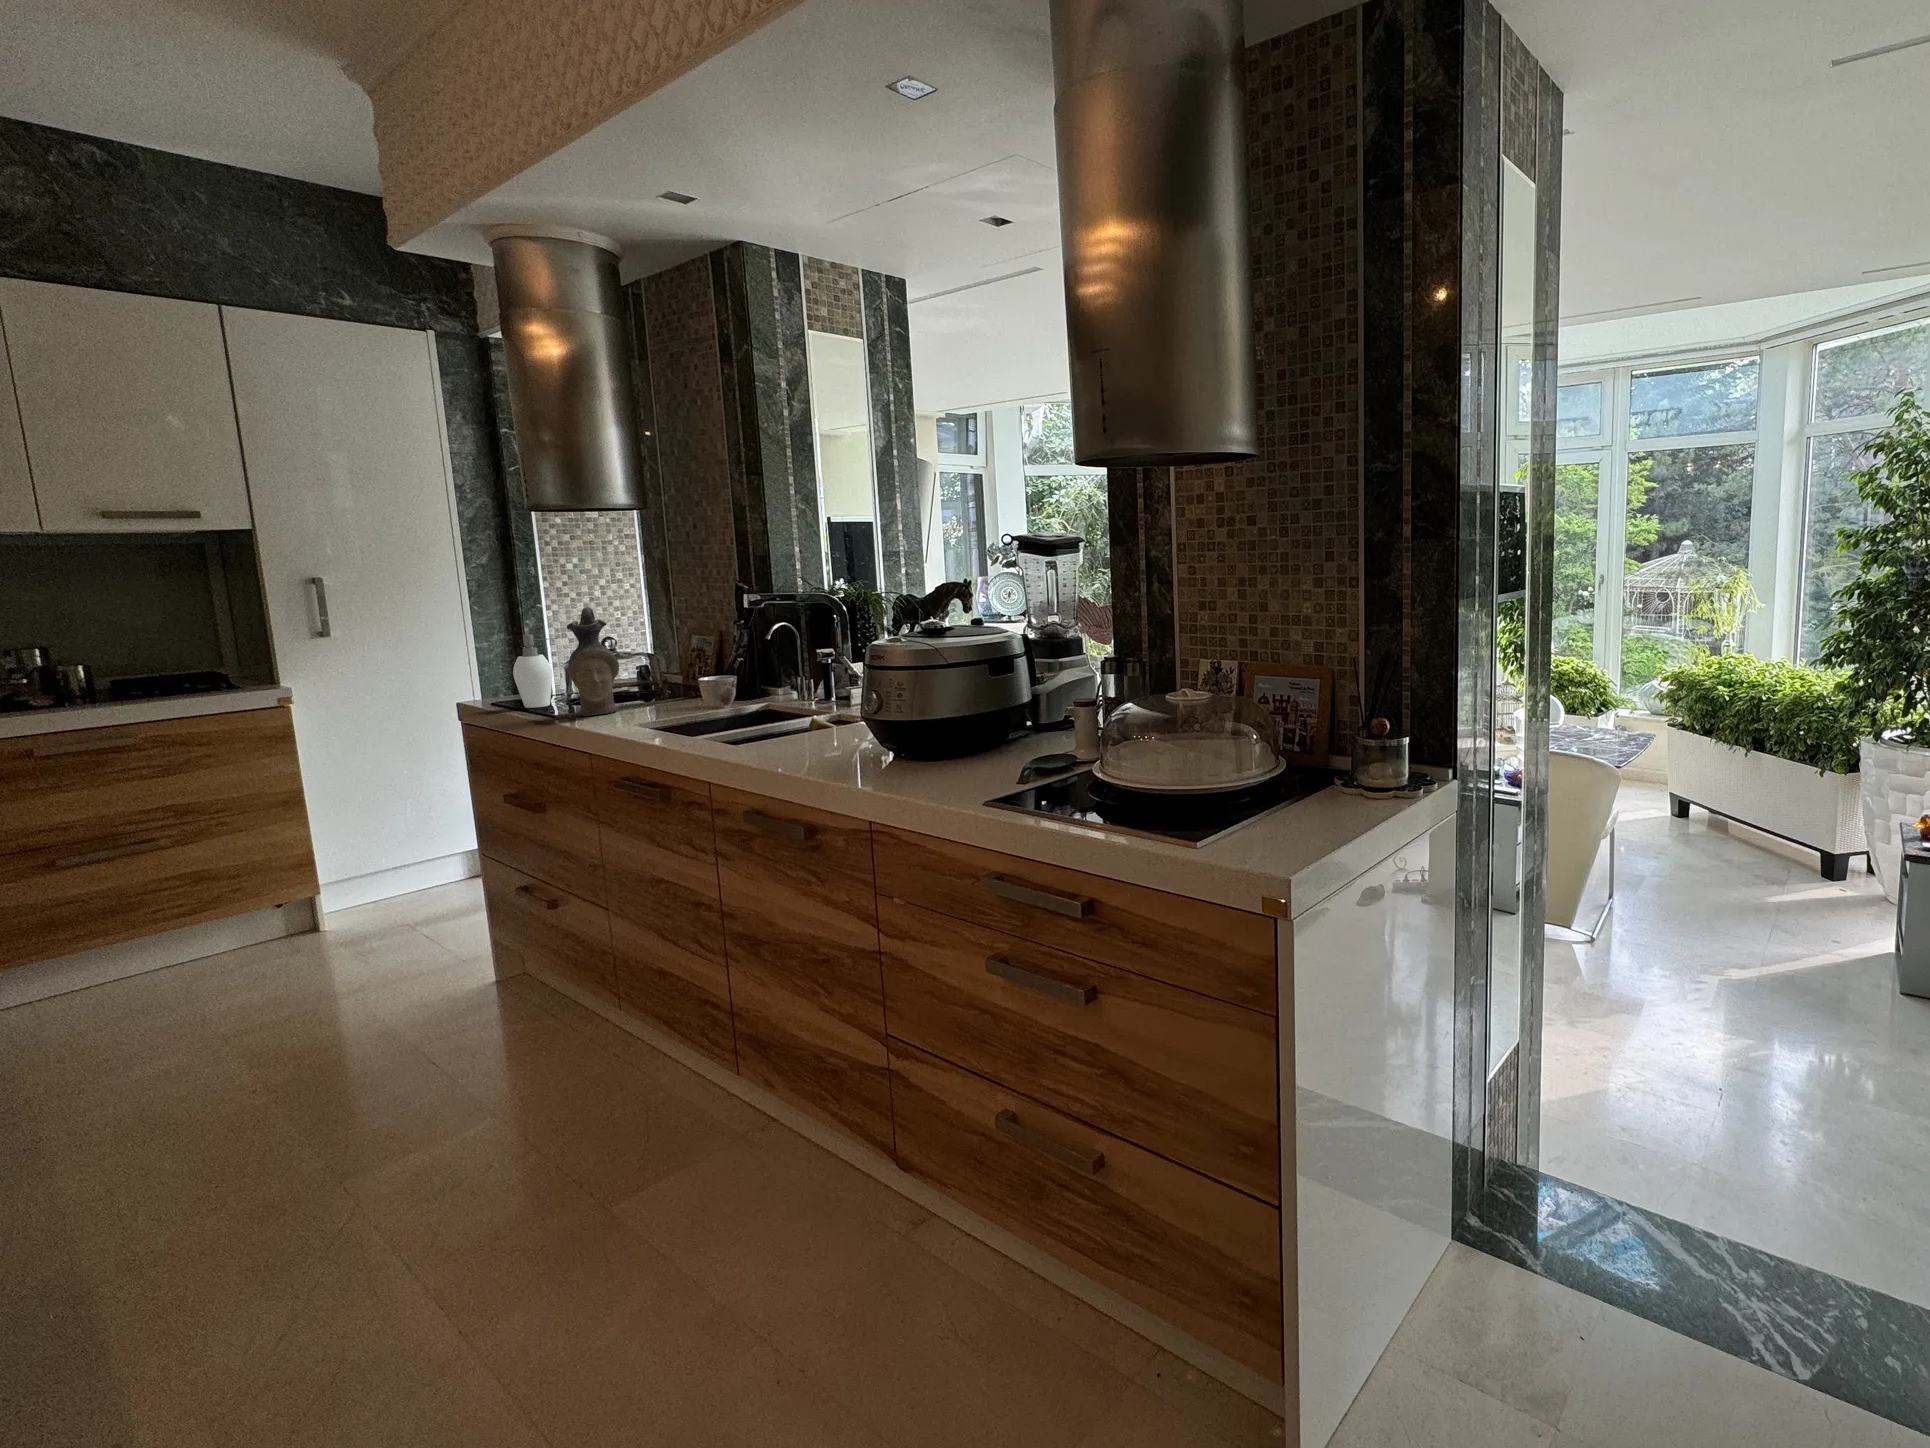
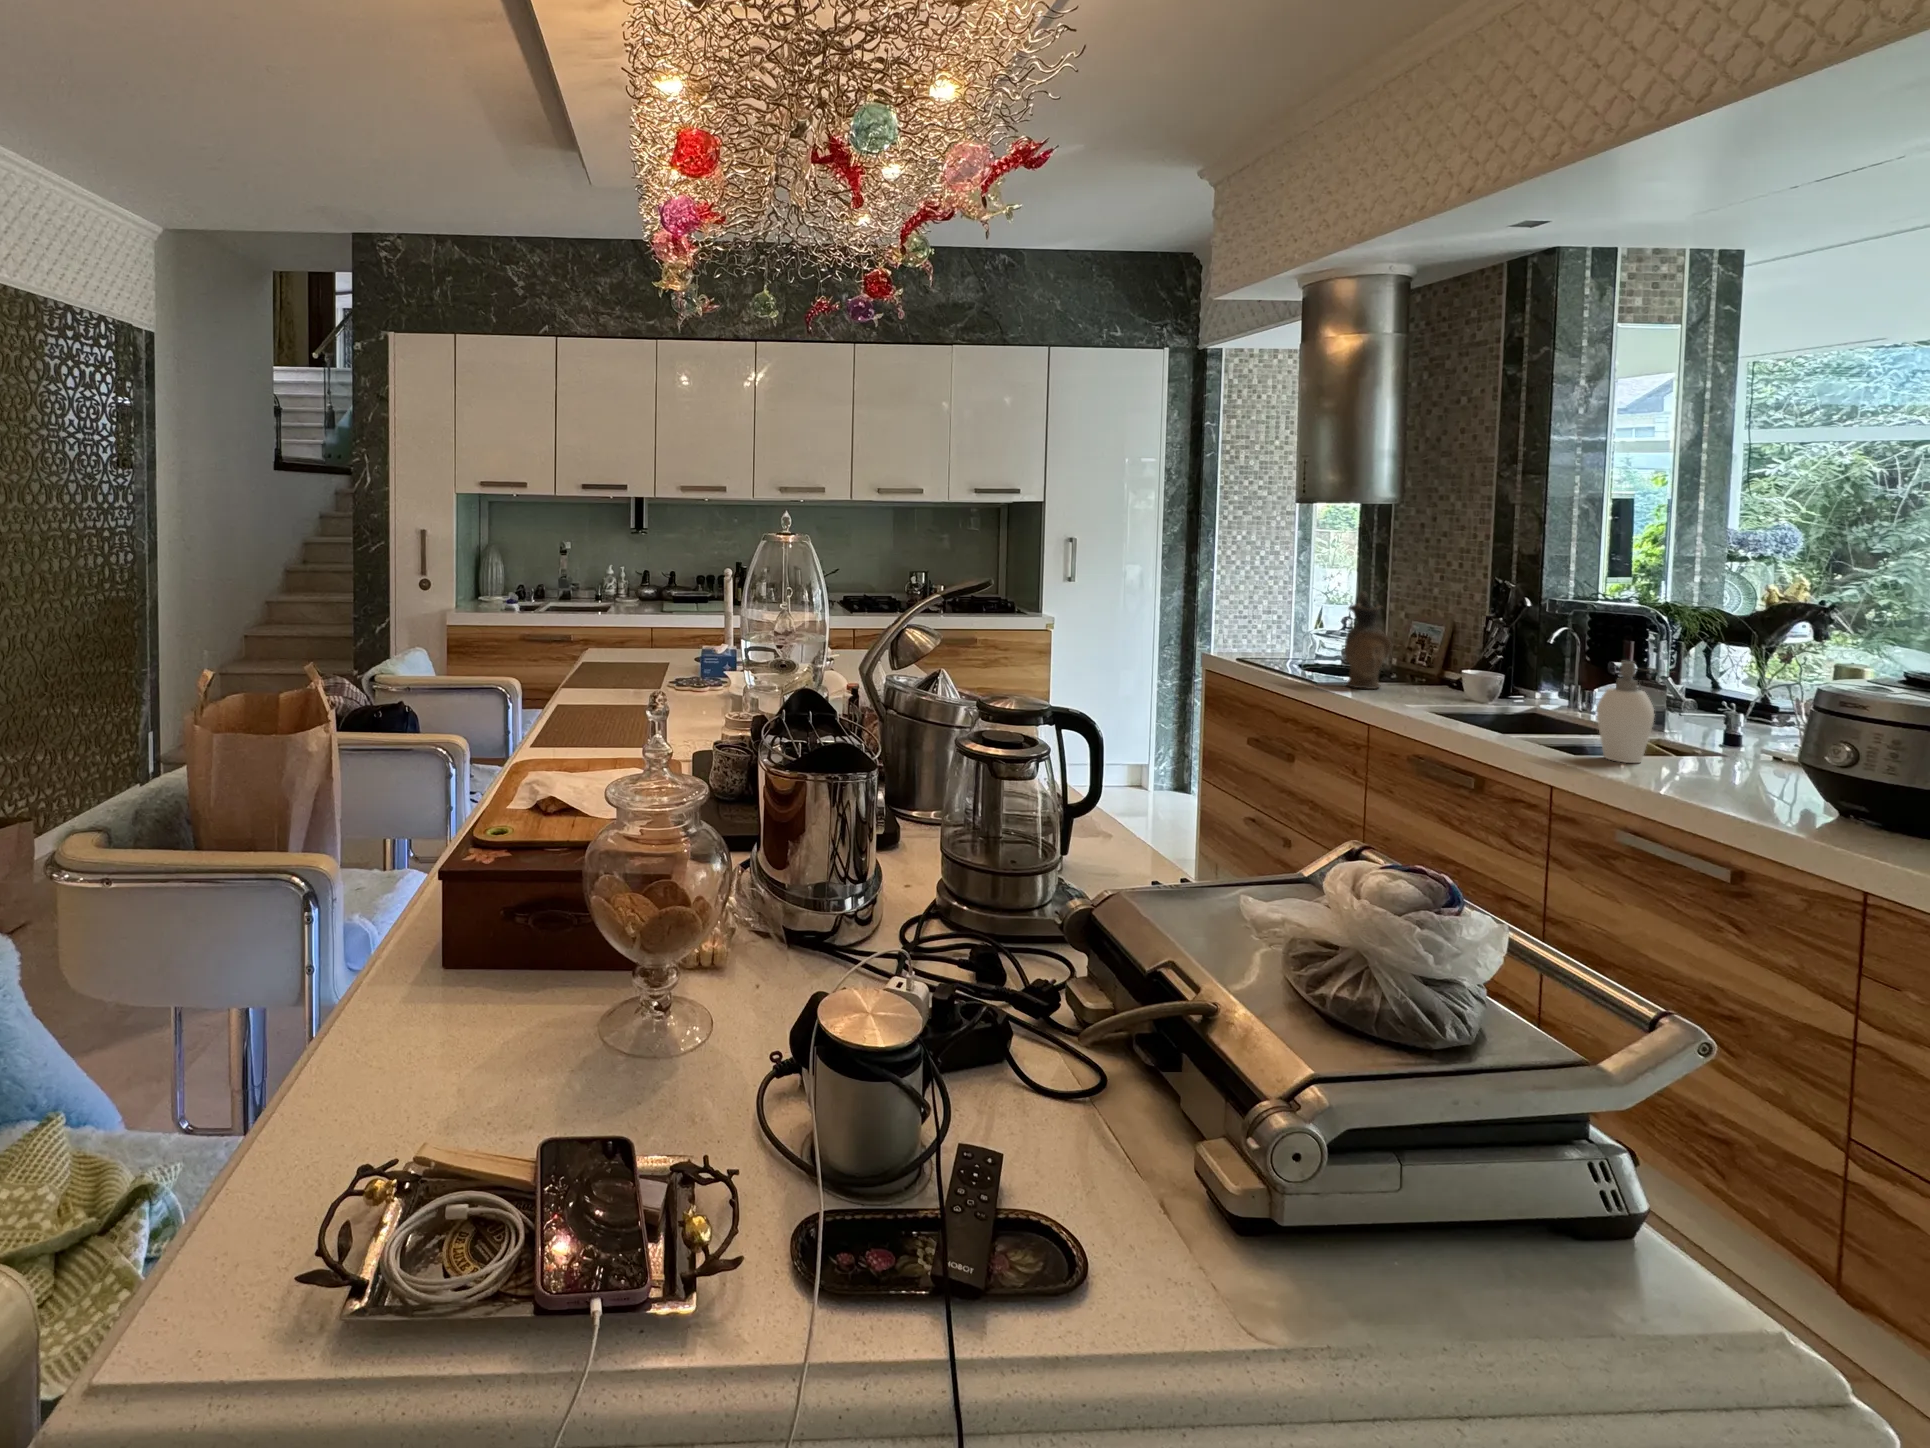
soap dispenser: present [513,635,557,708] -> present [1597,661,1661,763]

